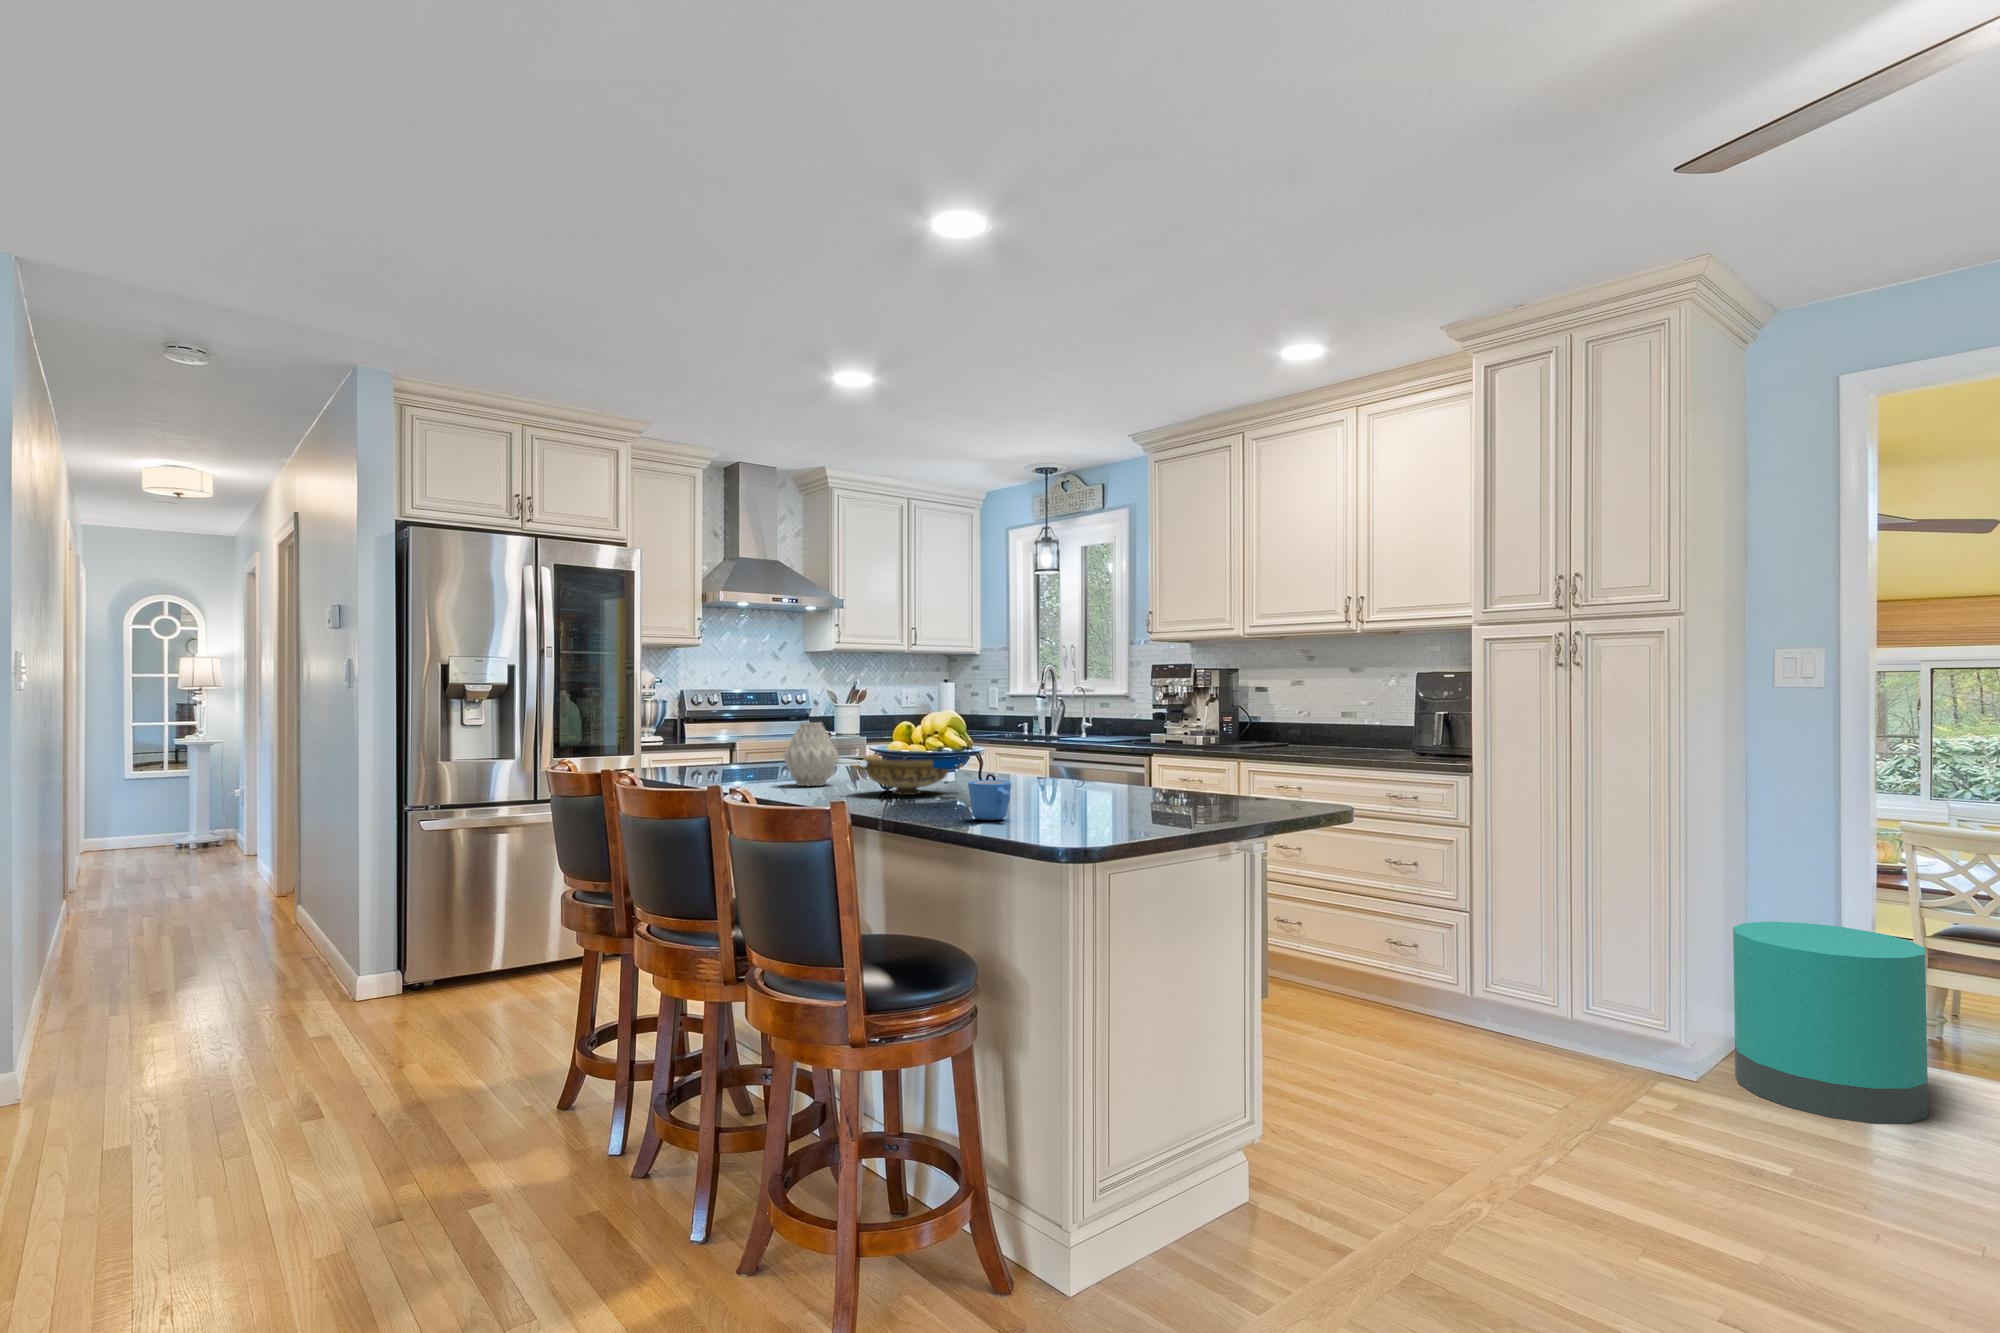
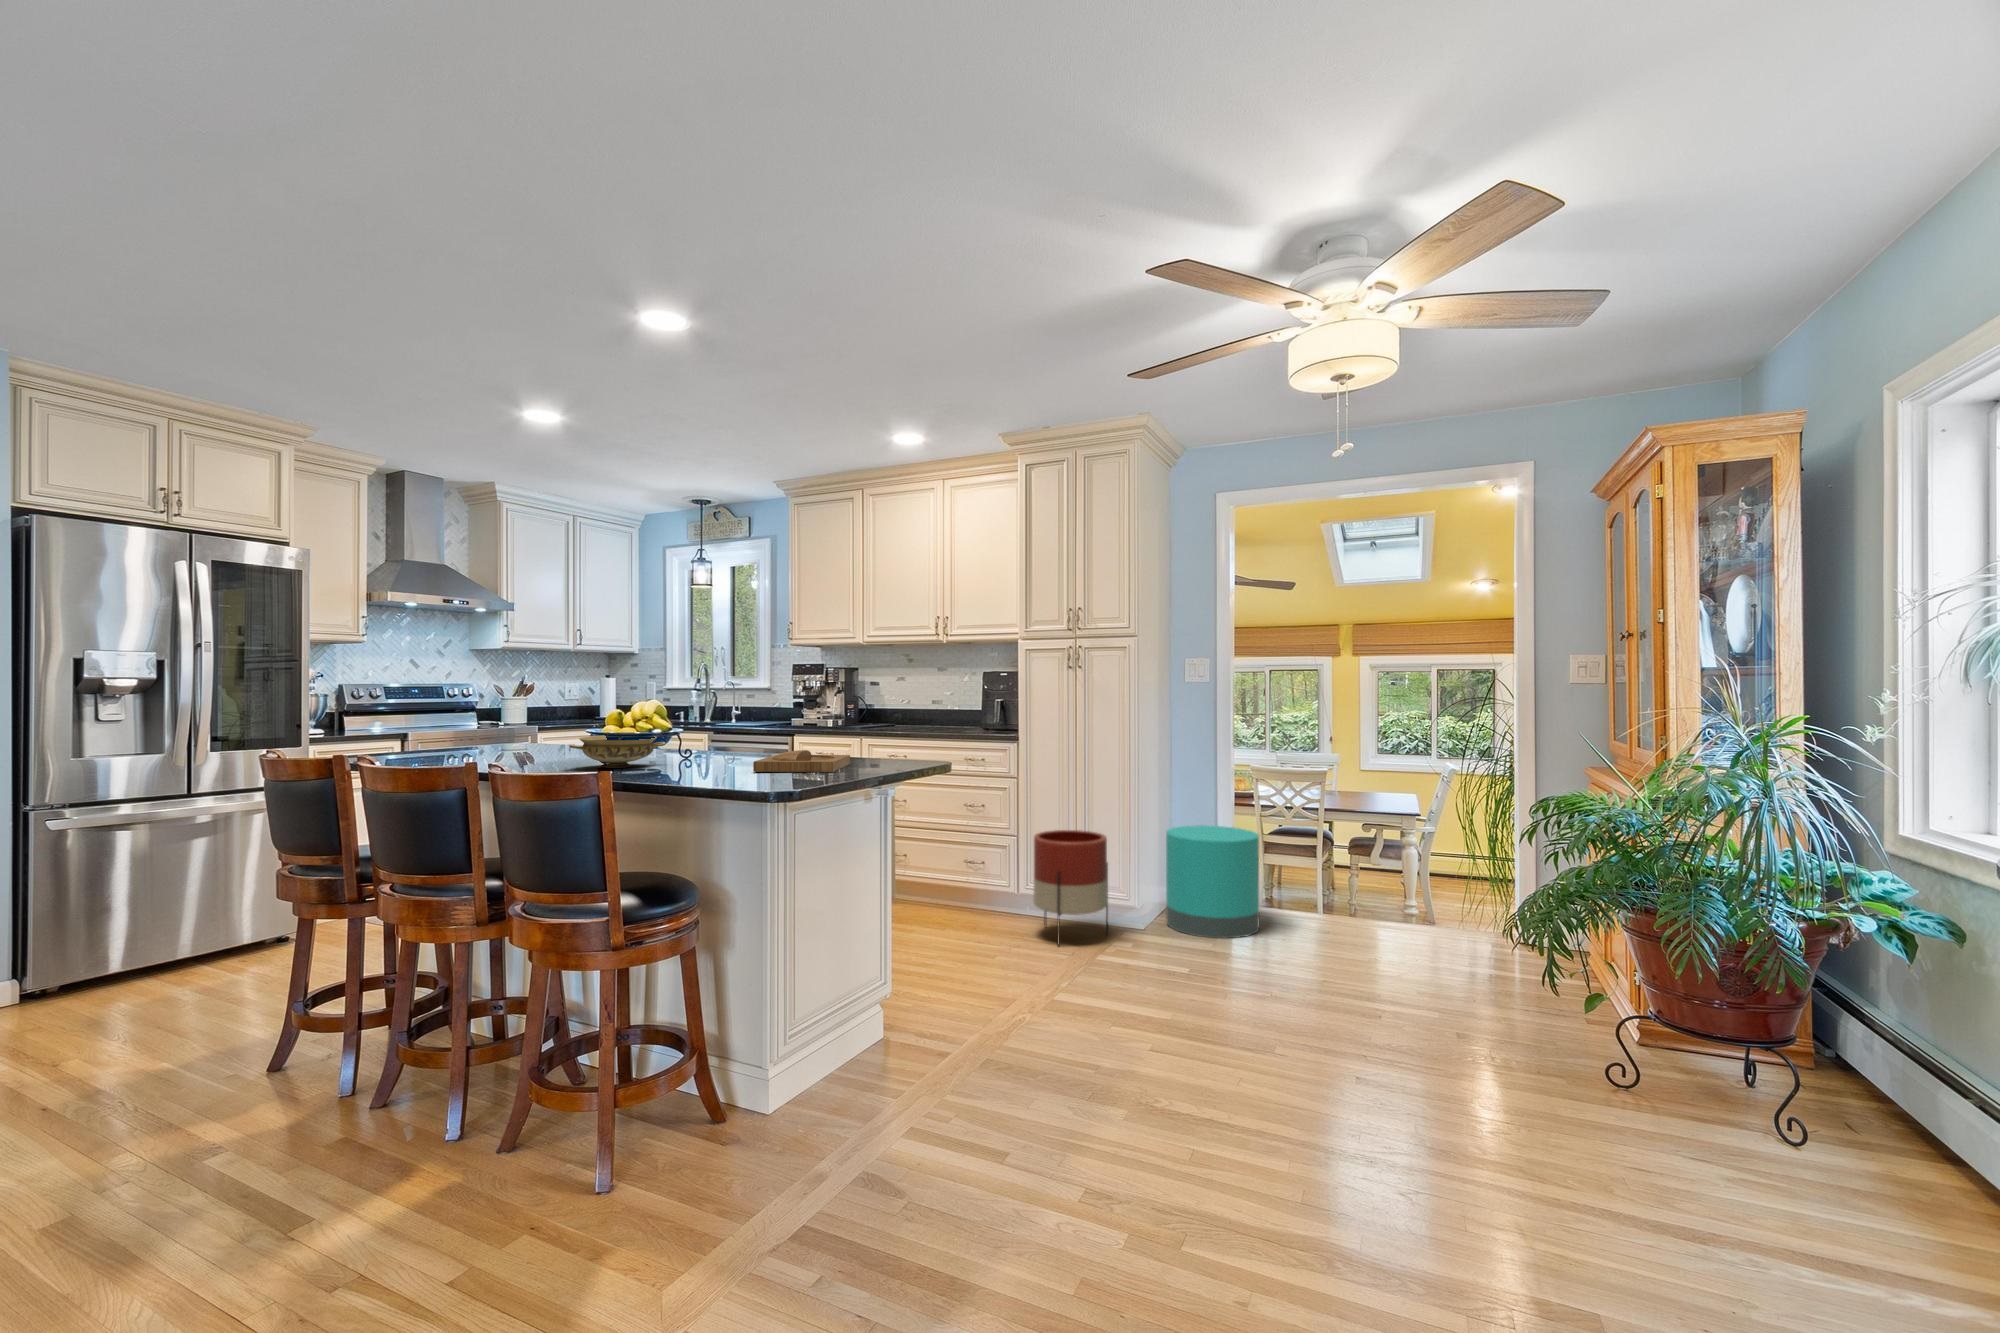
vase: present [784,722,839,786] -> none [497,711,549,765]
mug: present [968,780,1011,820] -> none [688,752,723,781]
tray: none [1060,781,1197,814] -> present [753,750,850,772]
planter: none [1494,912,1626,1095] -> present [1033,830,1108,946]

